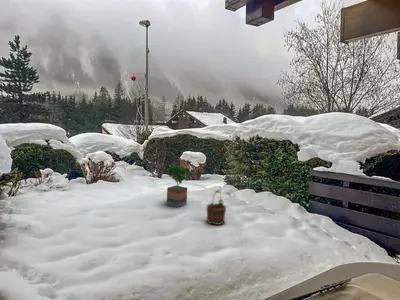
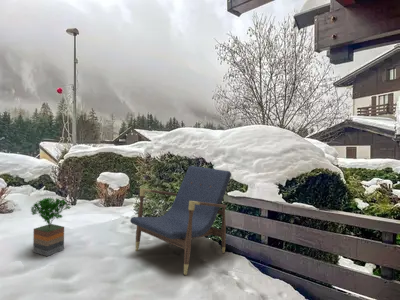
lounge chair: none [238,146,318,226] -> present [130,166,231,275]
wooden bucket: present [207,191,226,225] -> none [74,233,104,285]

